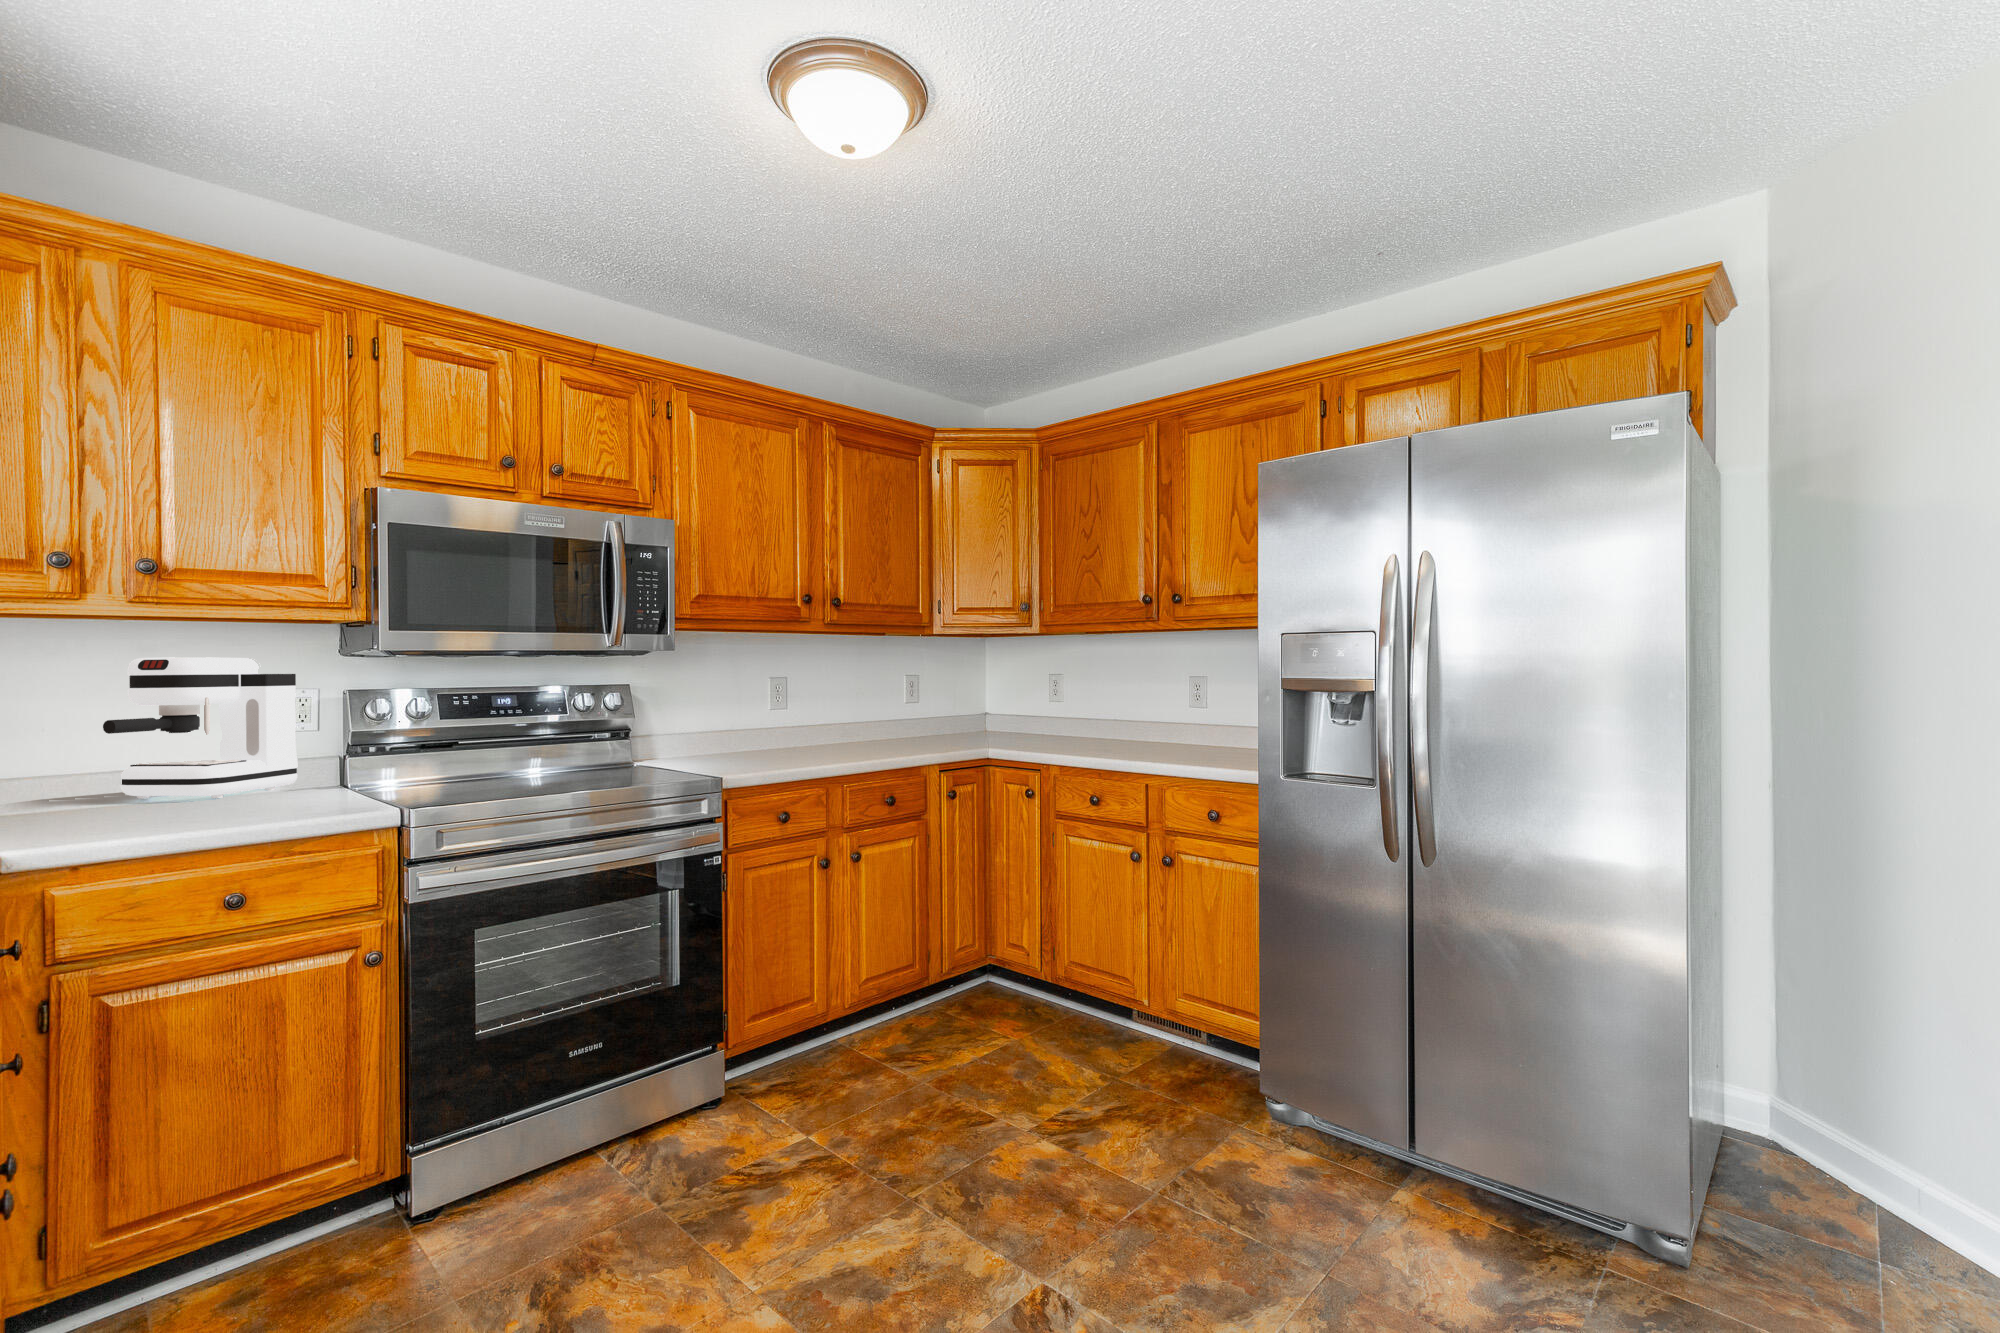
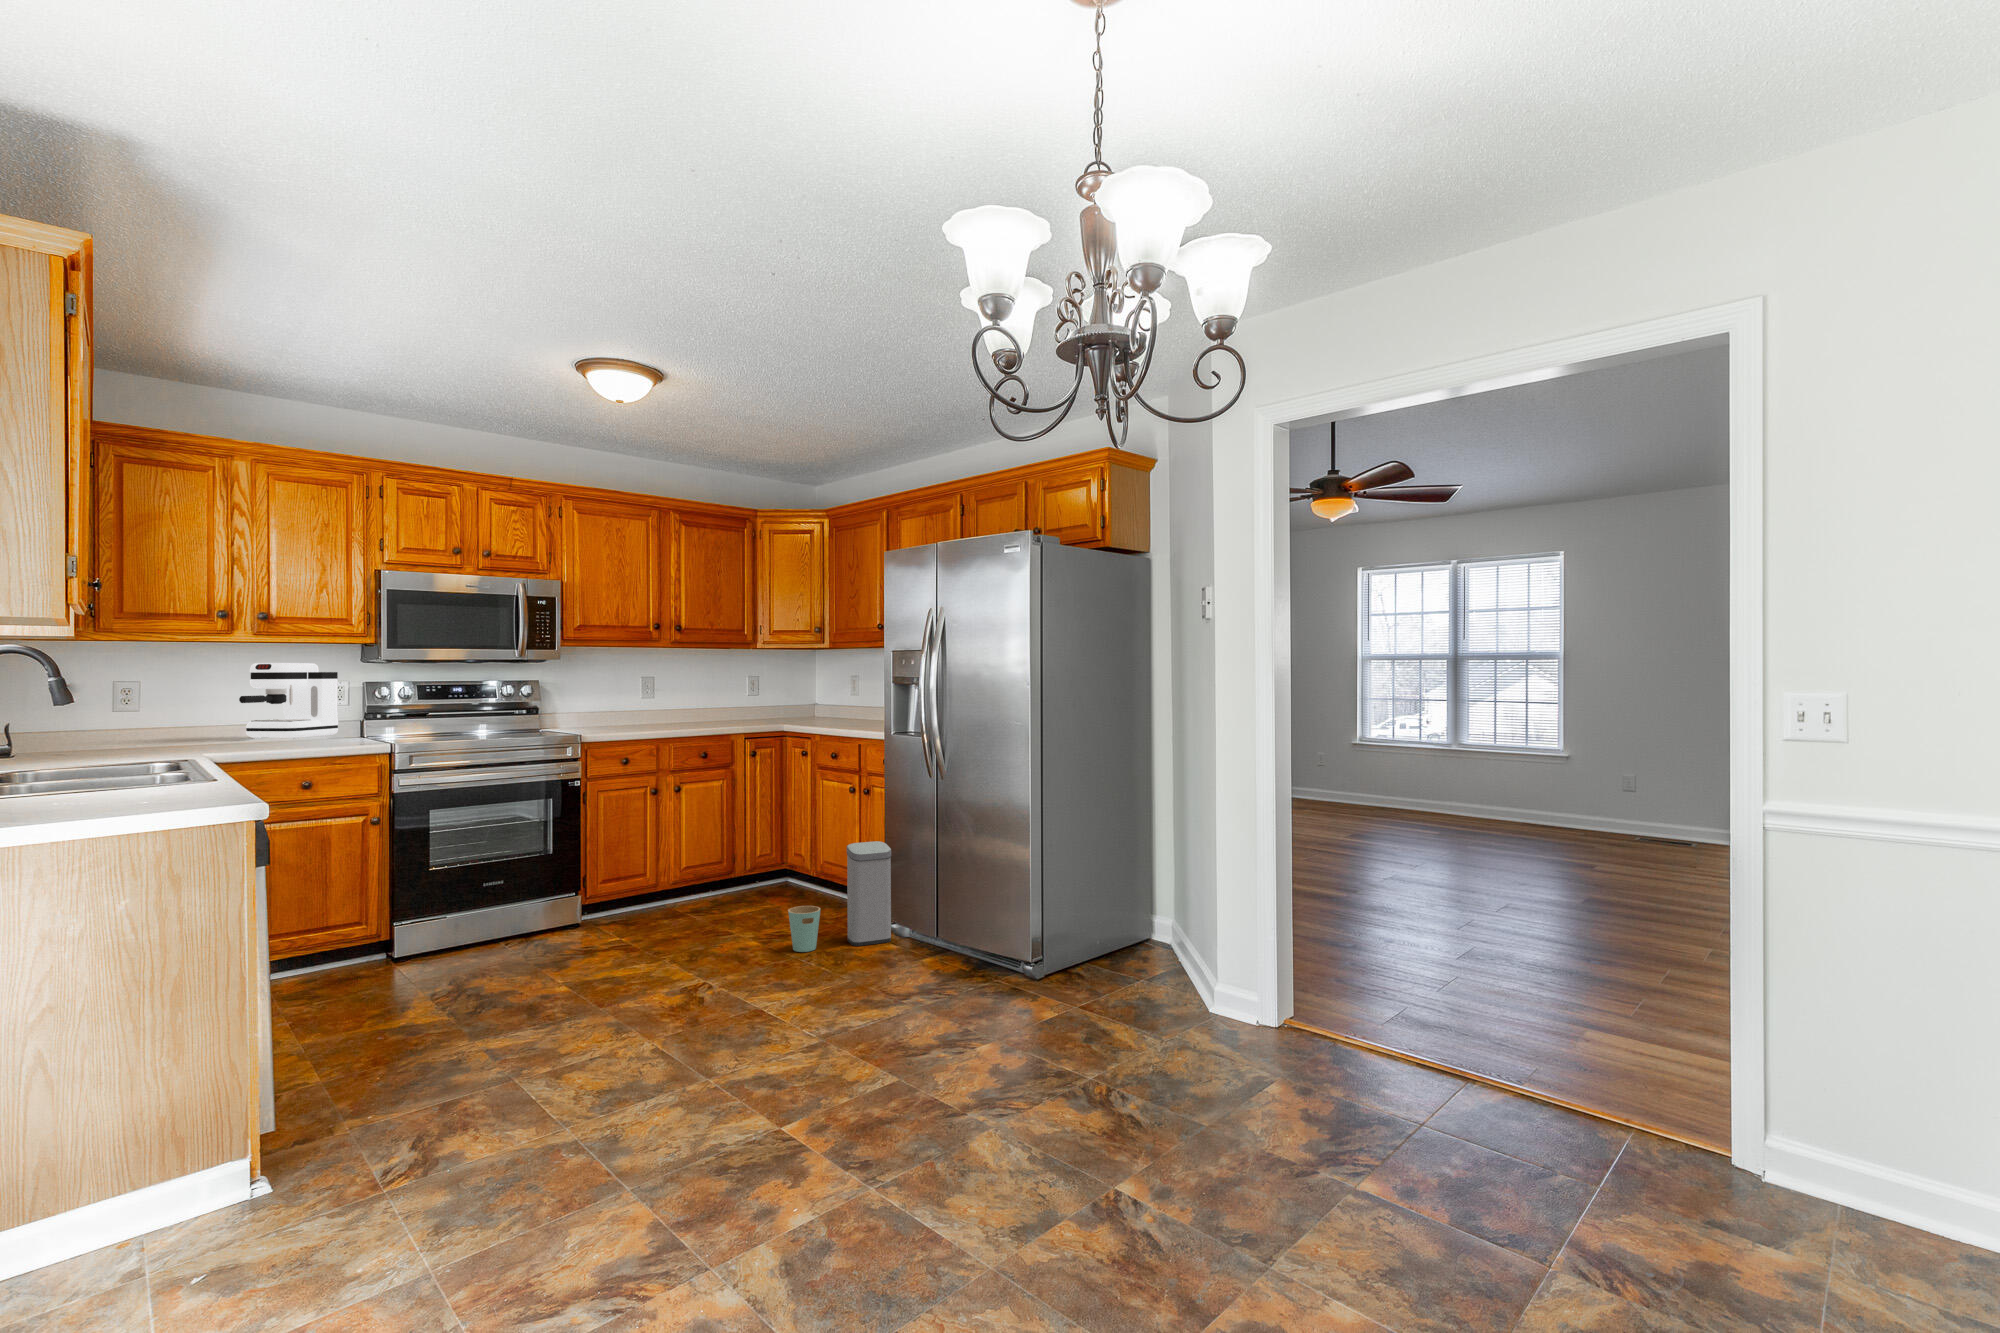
trash can: none [1125,954,1283,1168] -> present [788,841,891,952]

